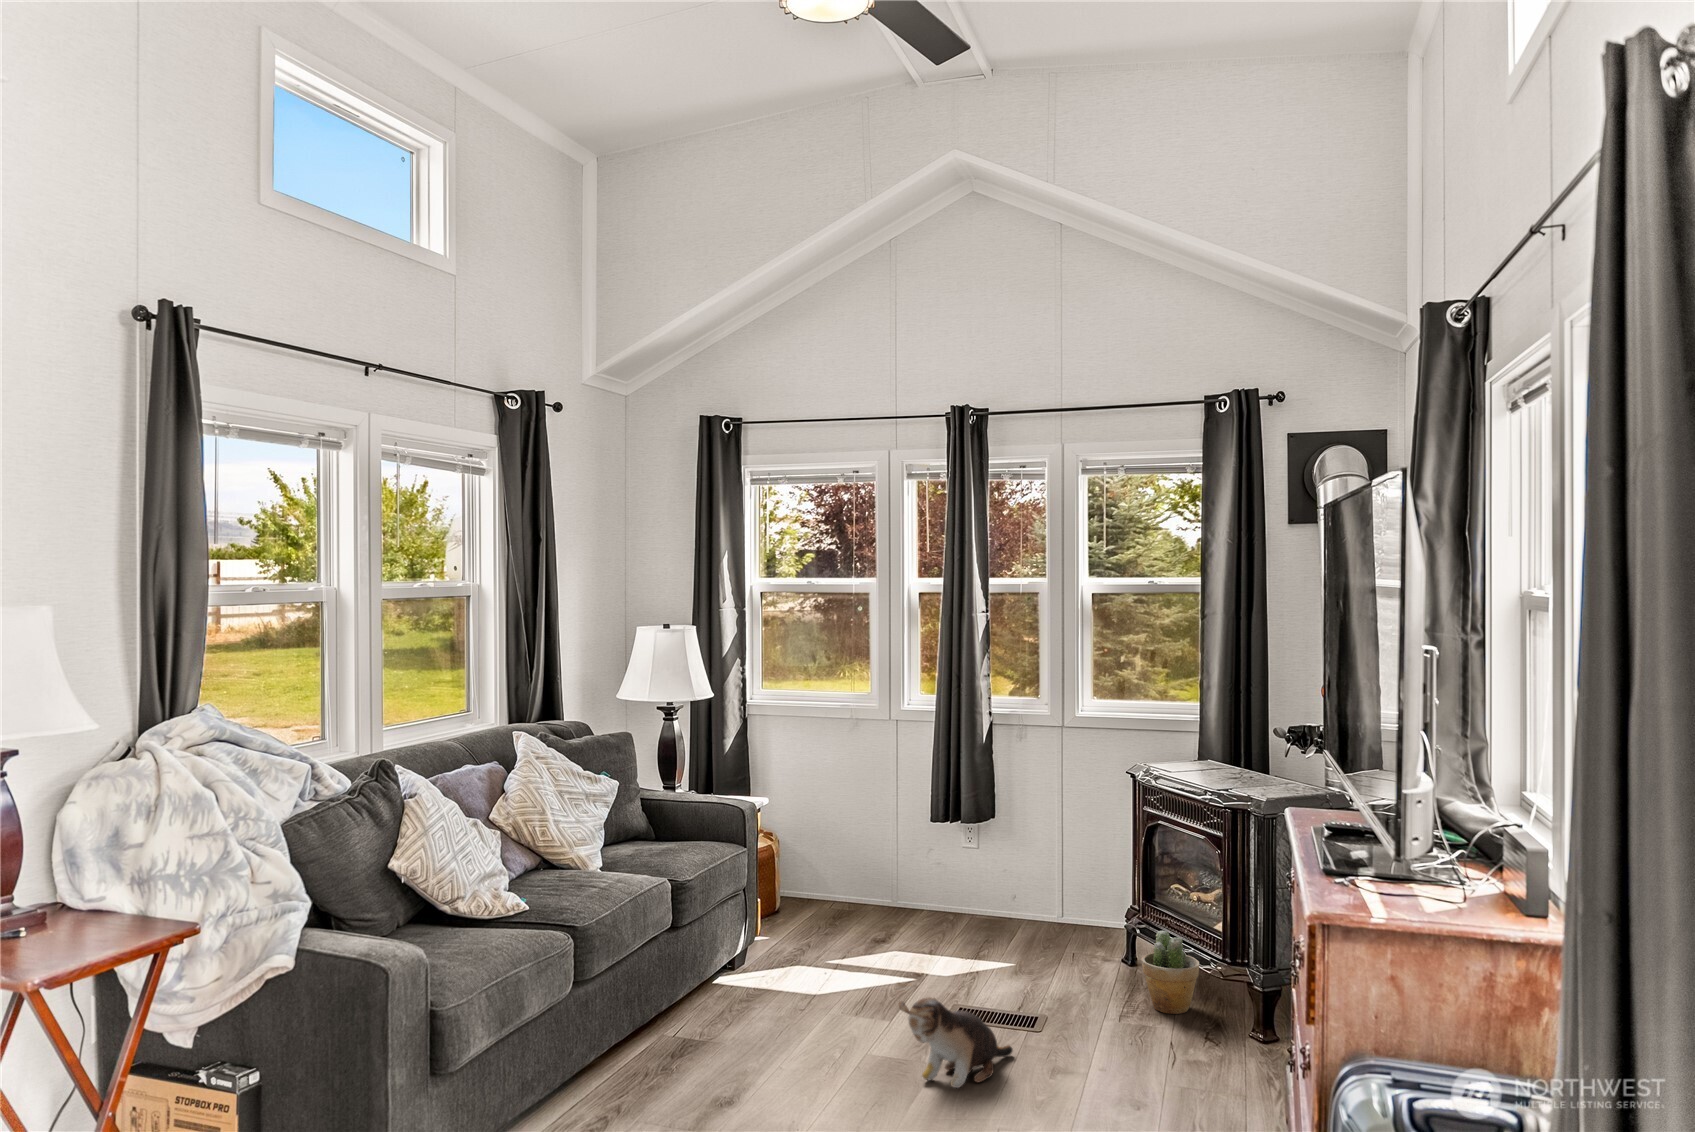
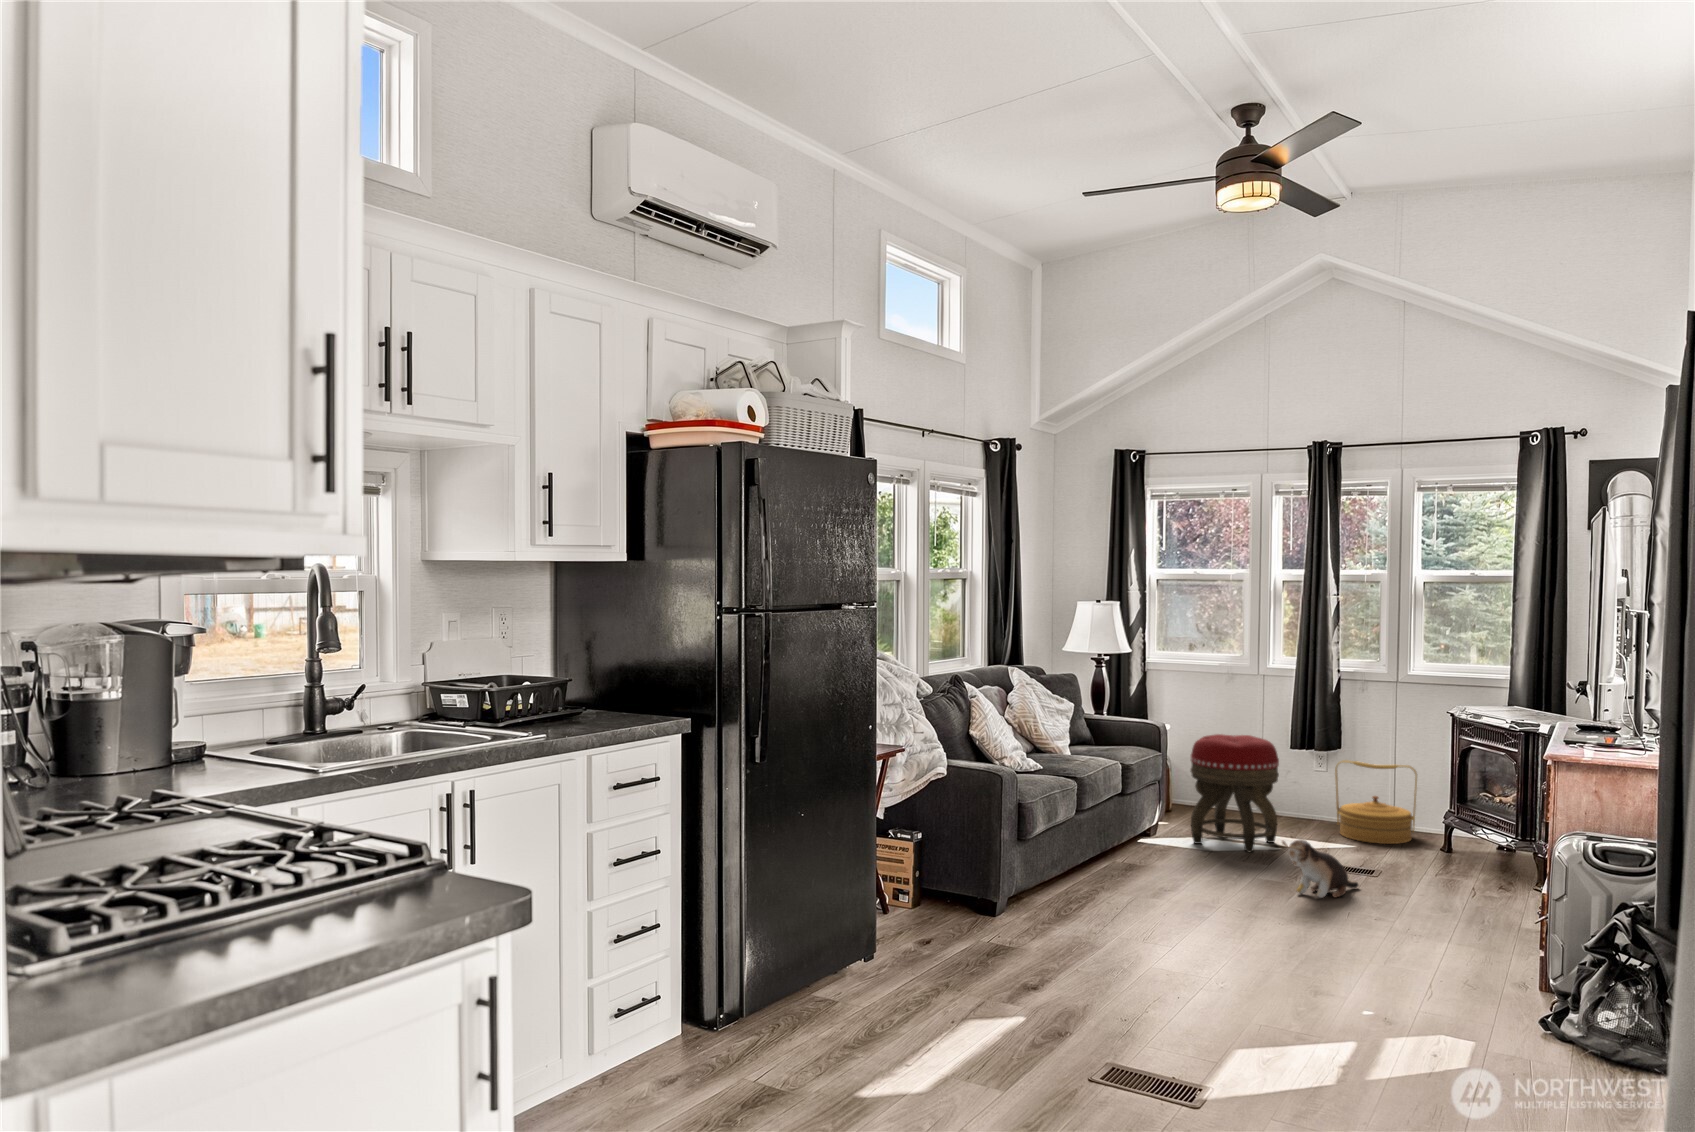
footstool: none [788,814,909,991] -> present [1191,734,1279,852]
woven basket: none [985,838,1089,954] -> present [1335,760,1417,844]
potted plant: present [1141,931,1199,1014] -> none [1456,822,1501,879]

